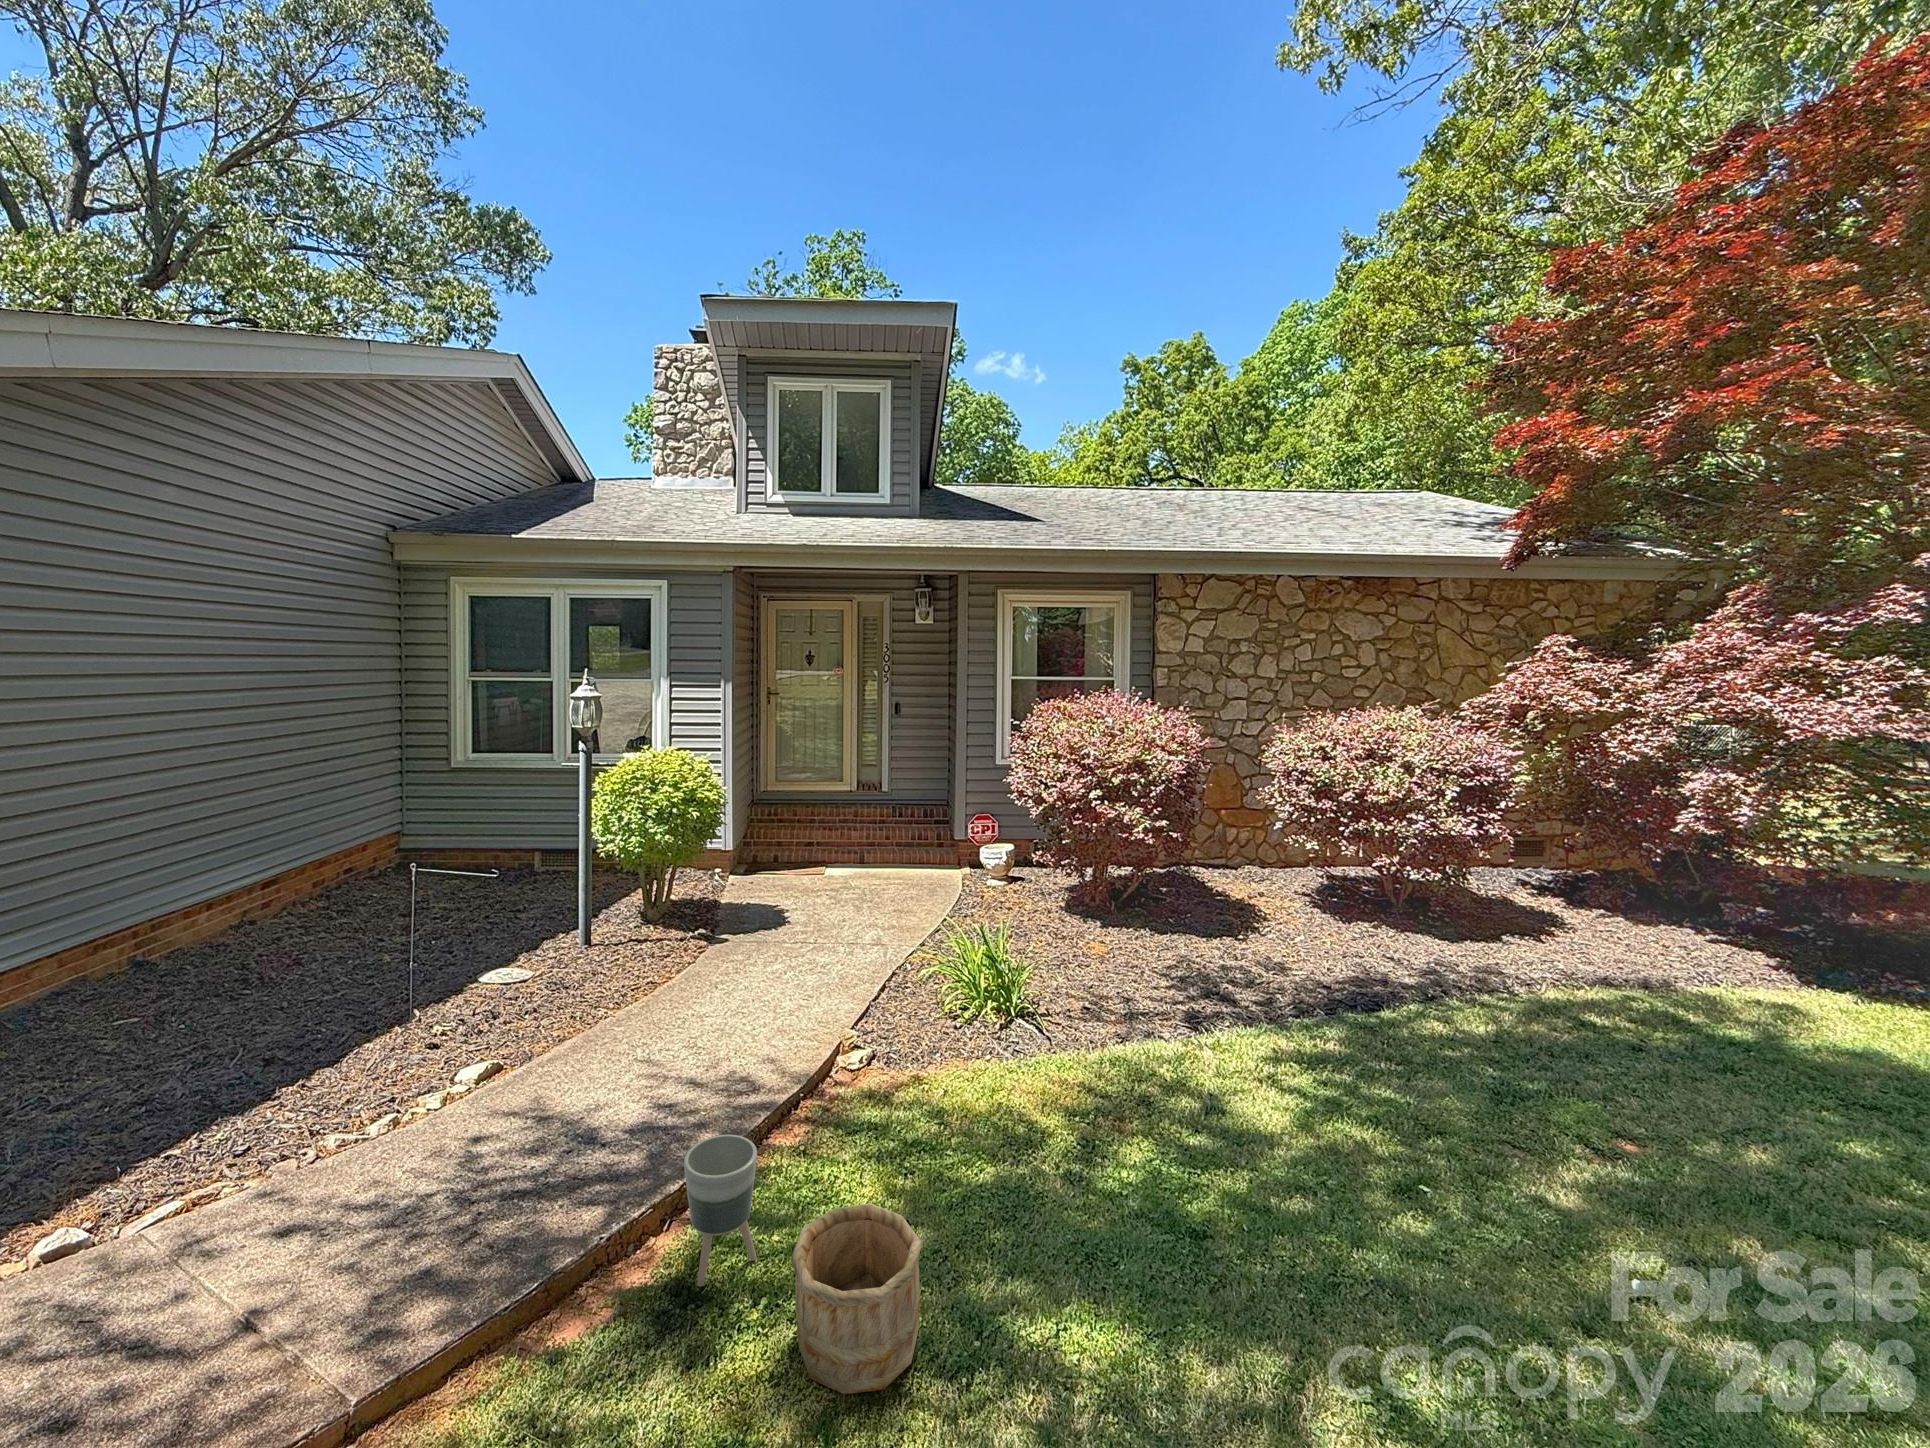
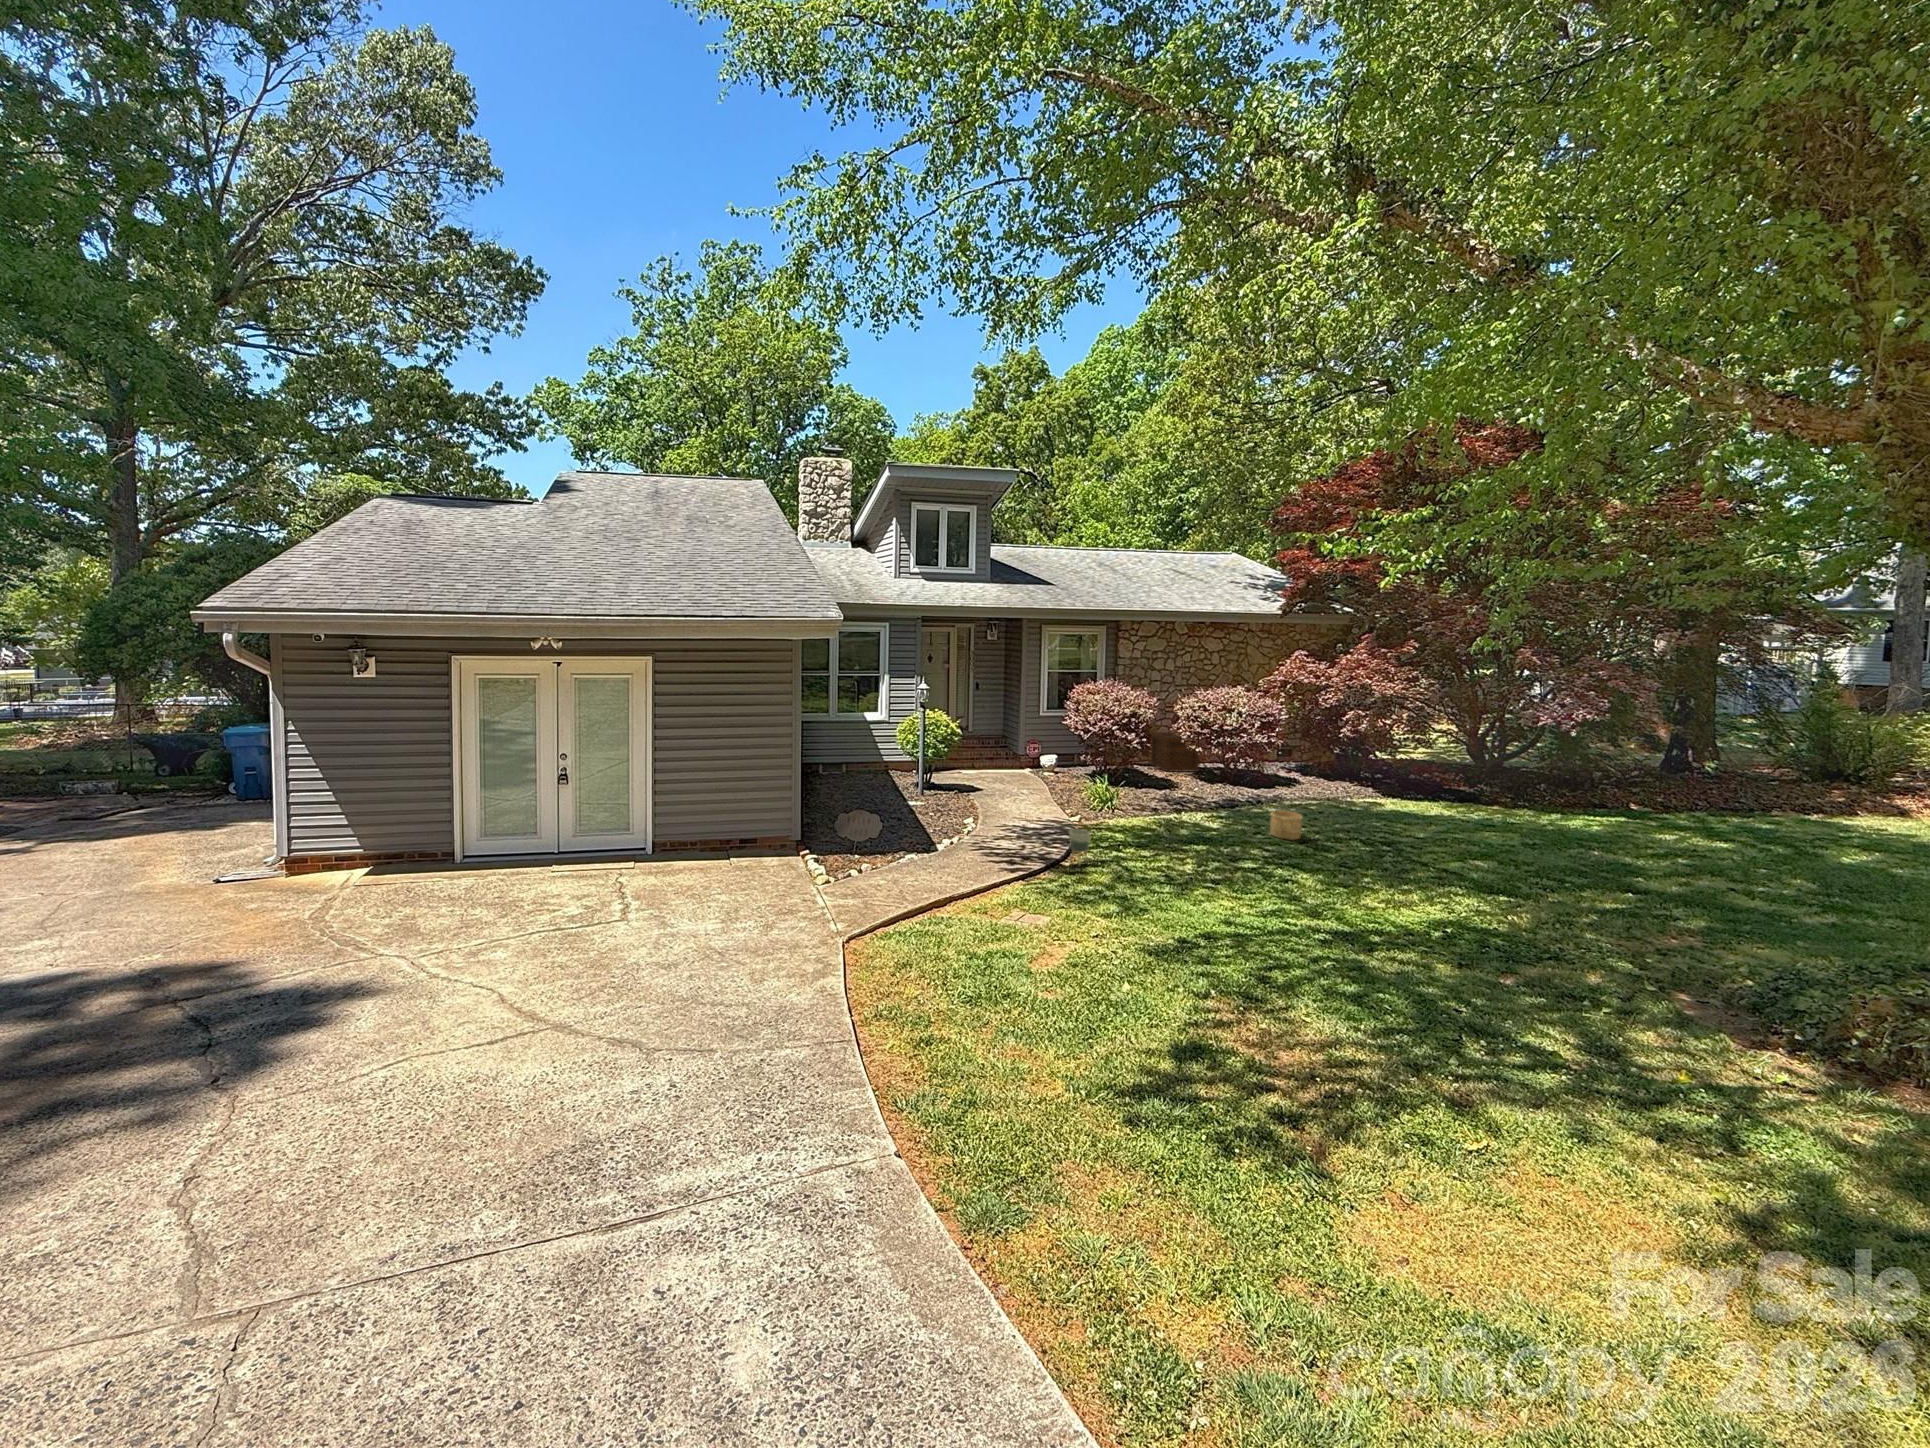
wooden crate: none [1224,803,1325,890] -> present [1150,732,1200,772]
wooden bucket: present [791,1203,922,1394] -> present [1270,810,1303,840]

